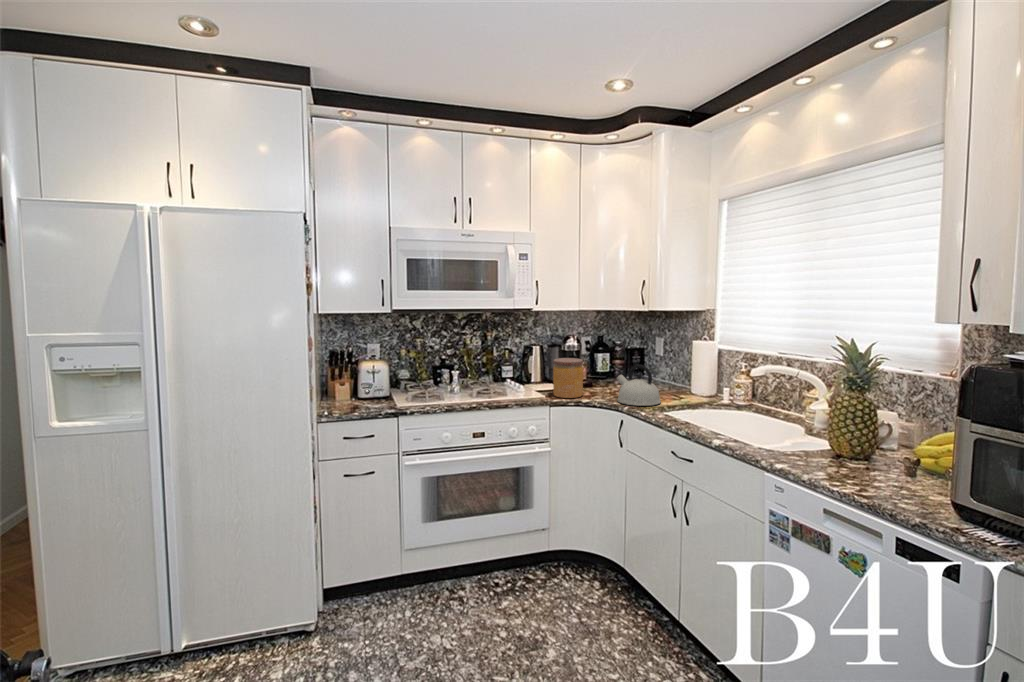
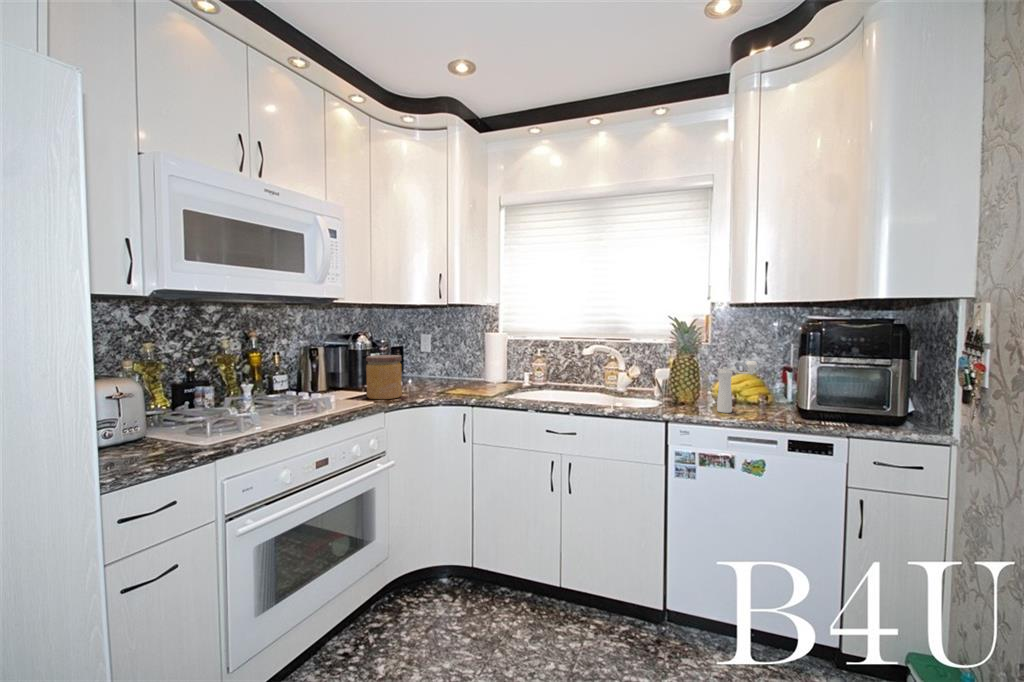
kettle: present [617,365,661,406] -> none [434,355,482,395]
pepper mill: none [871,427,944,493] -> present [717,361,758,413]

